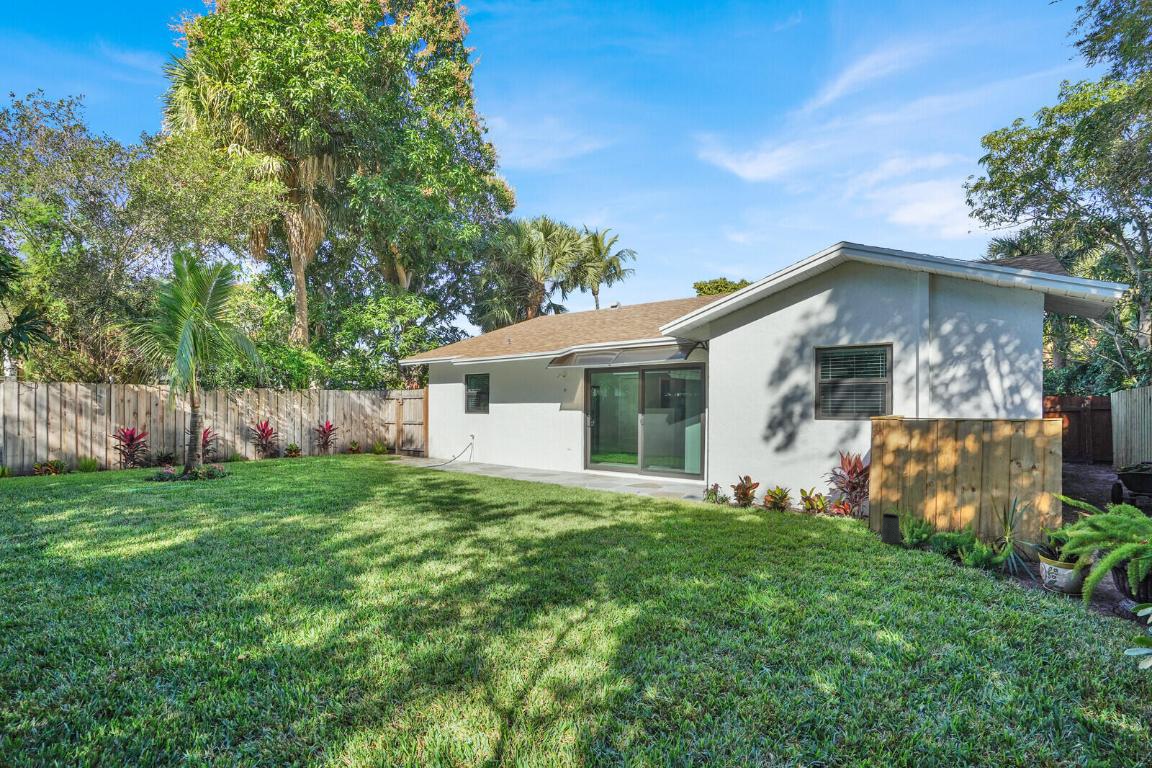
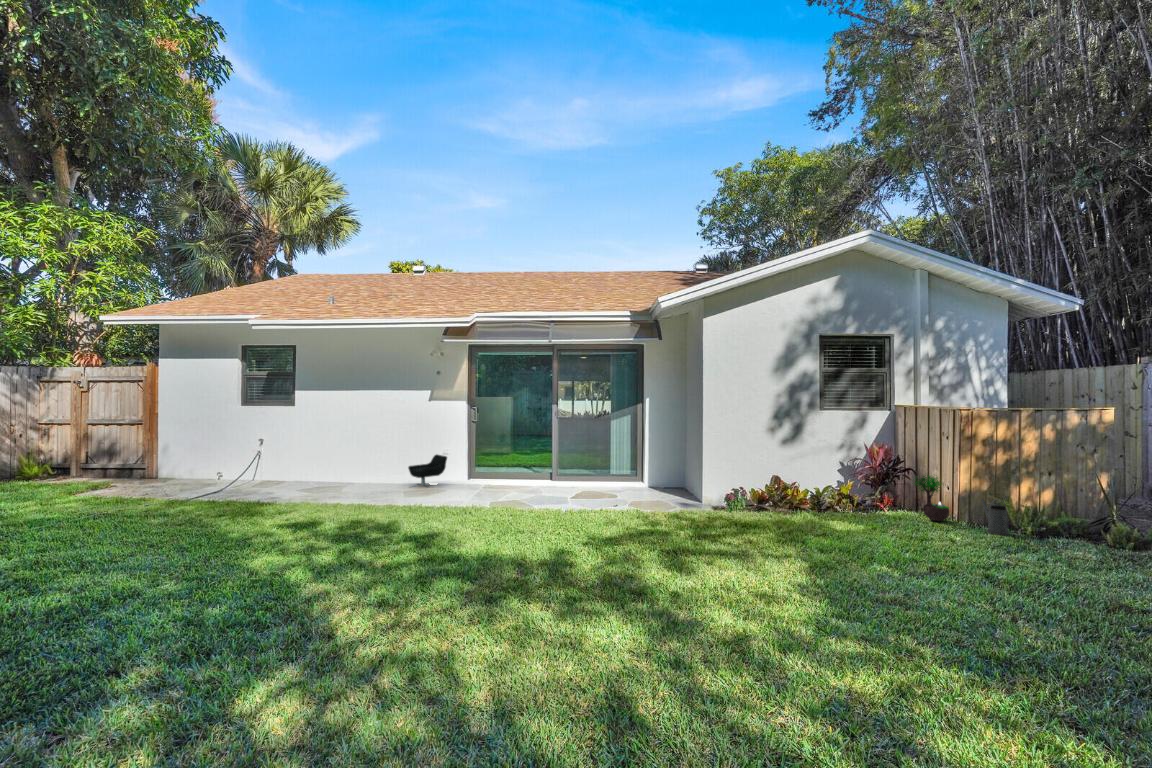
lounge chair: none [538,452,566,475] -> present [408,455,447,487]
potted tree: none [848,478,881,531] -> present [914,475,949,521]

